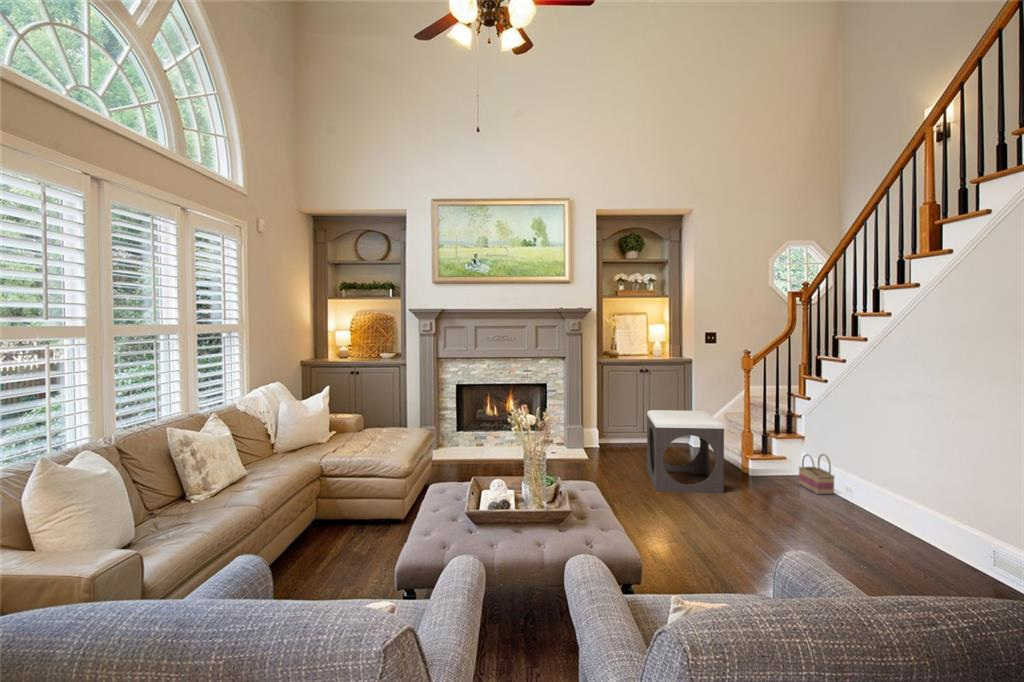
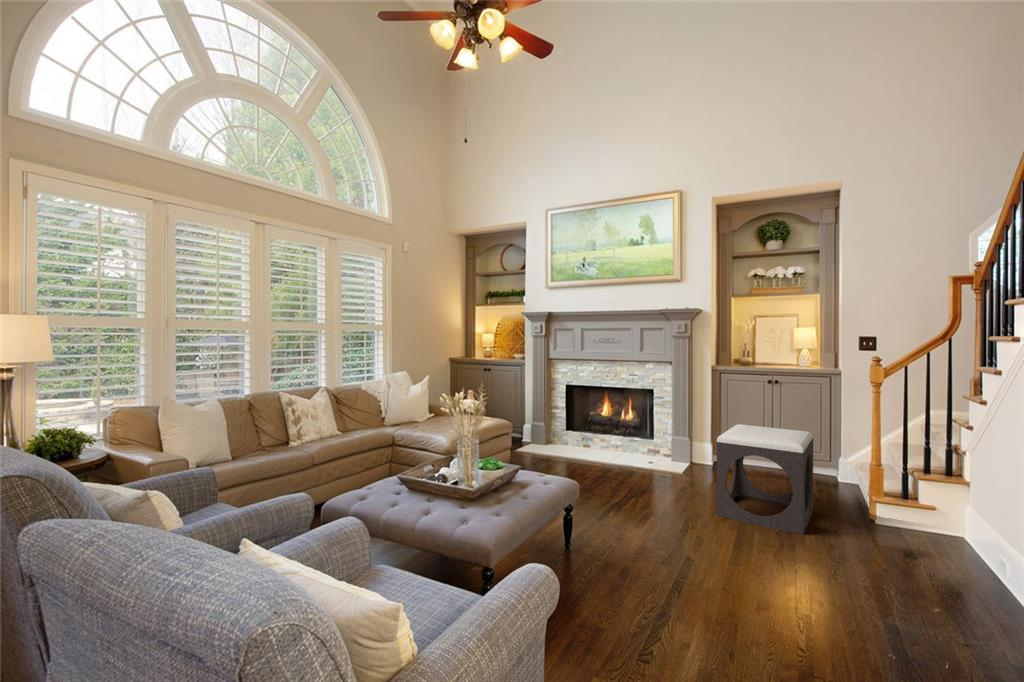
basket: present [799,454,834,495] -> none [941,506,990,571]

